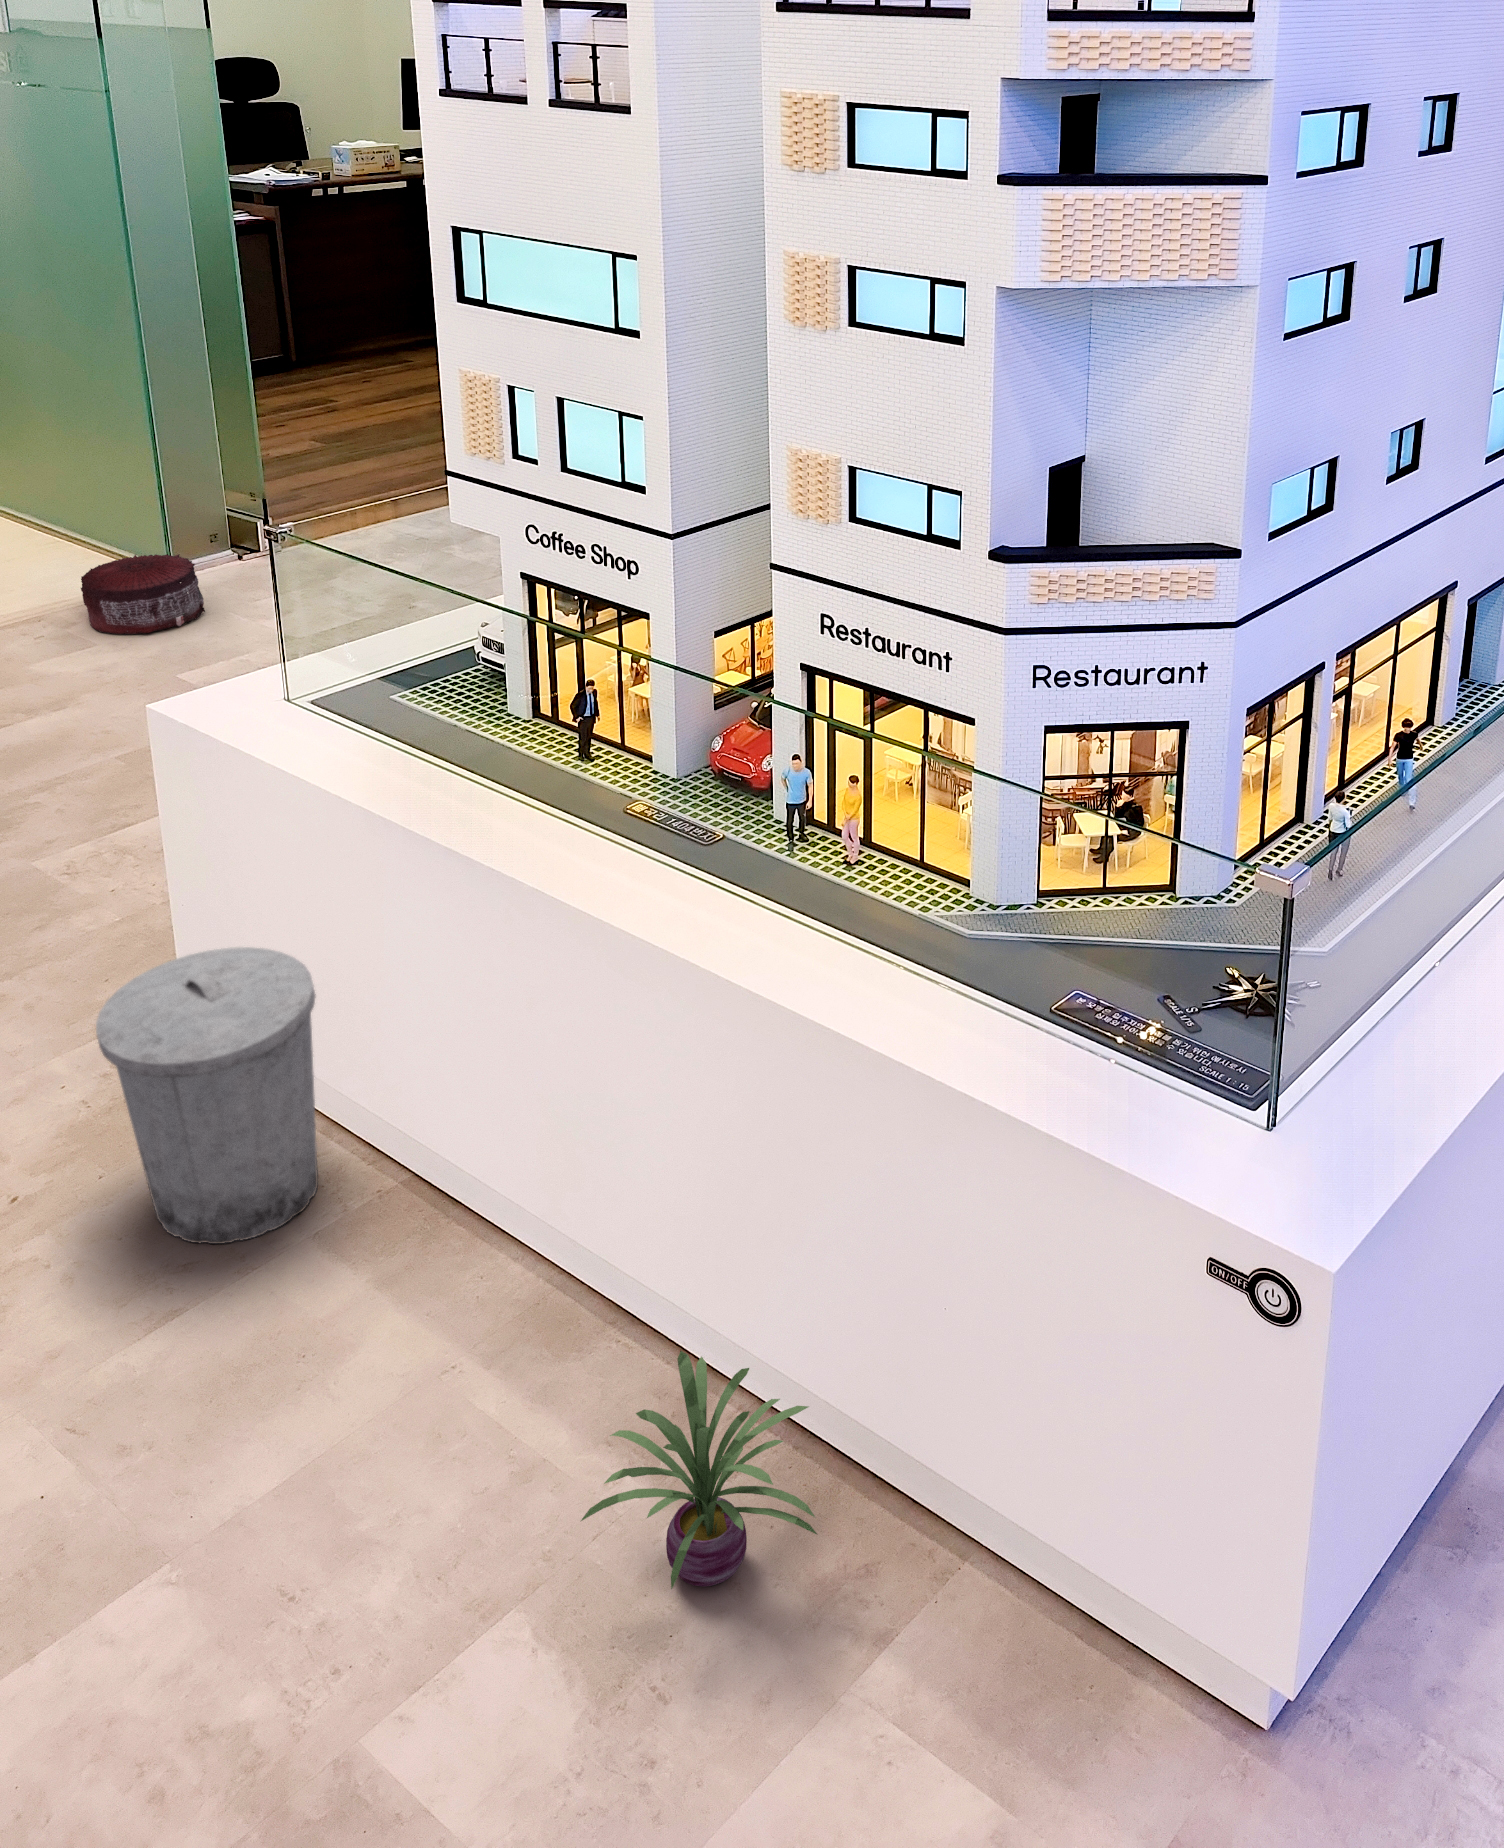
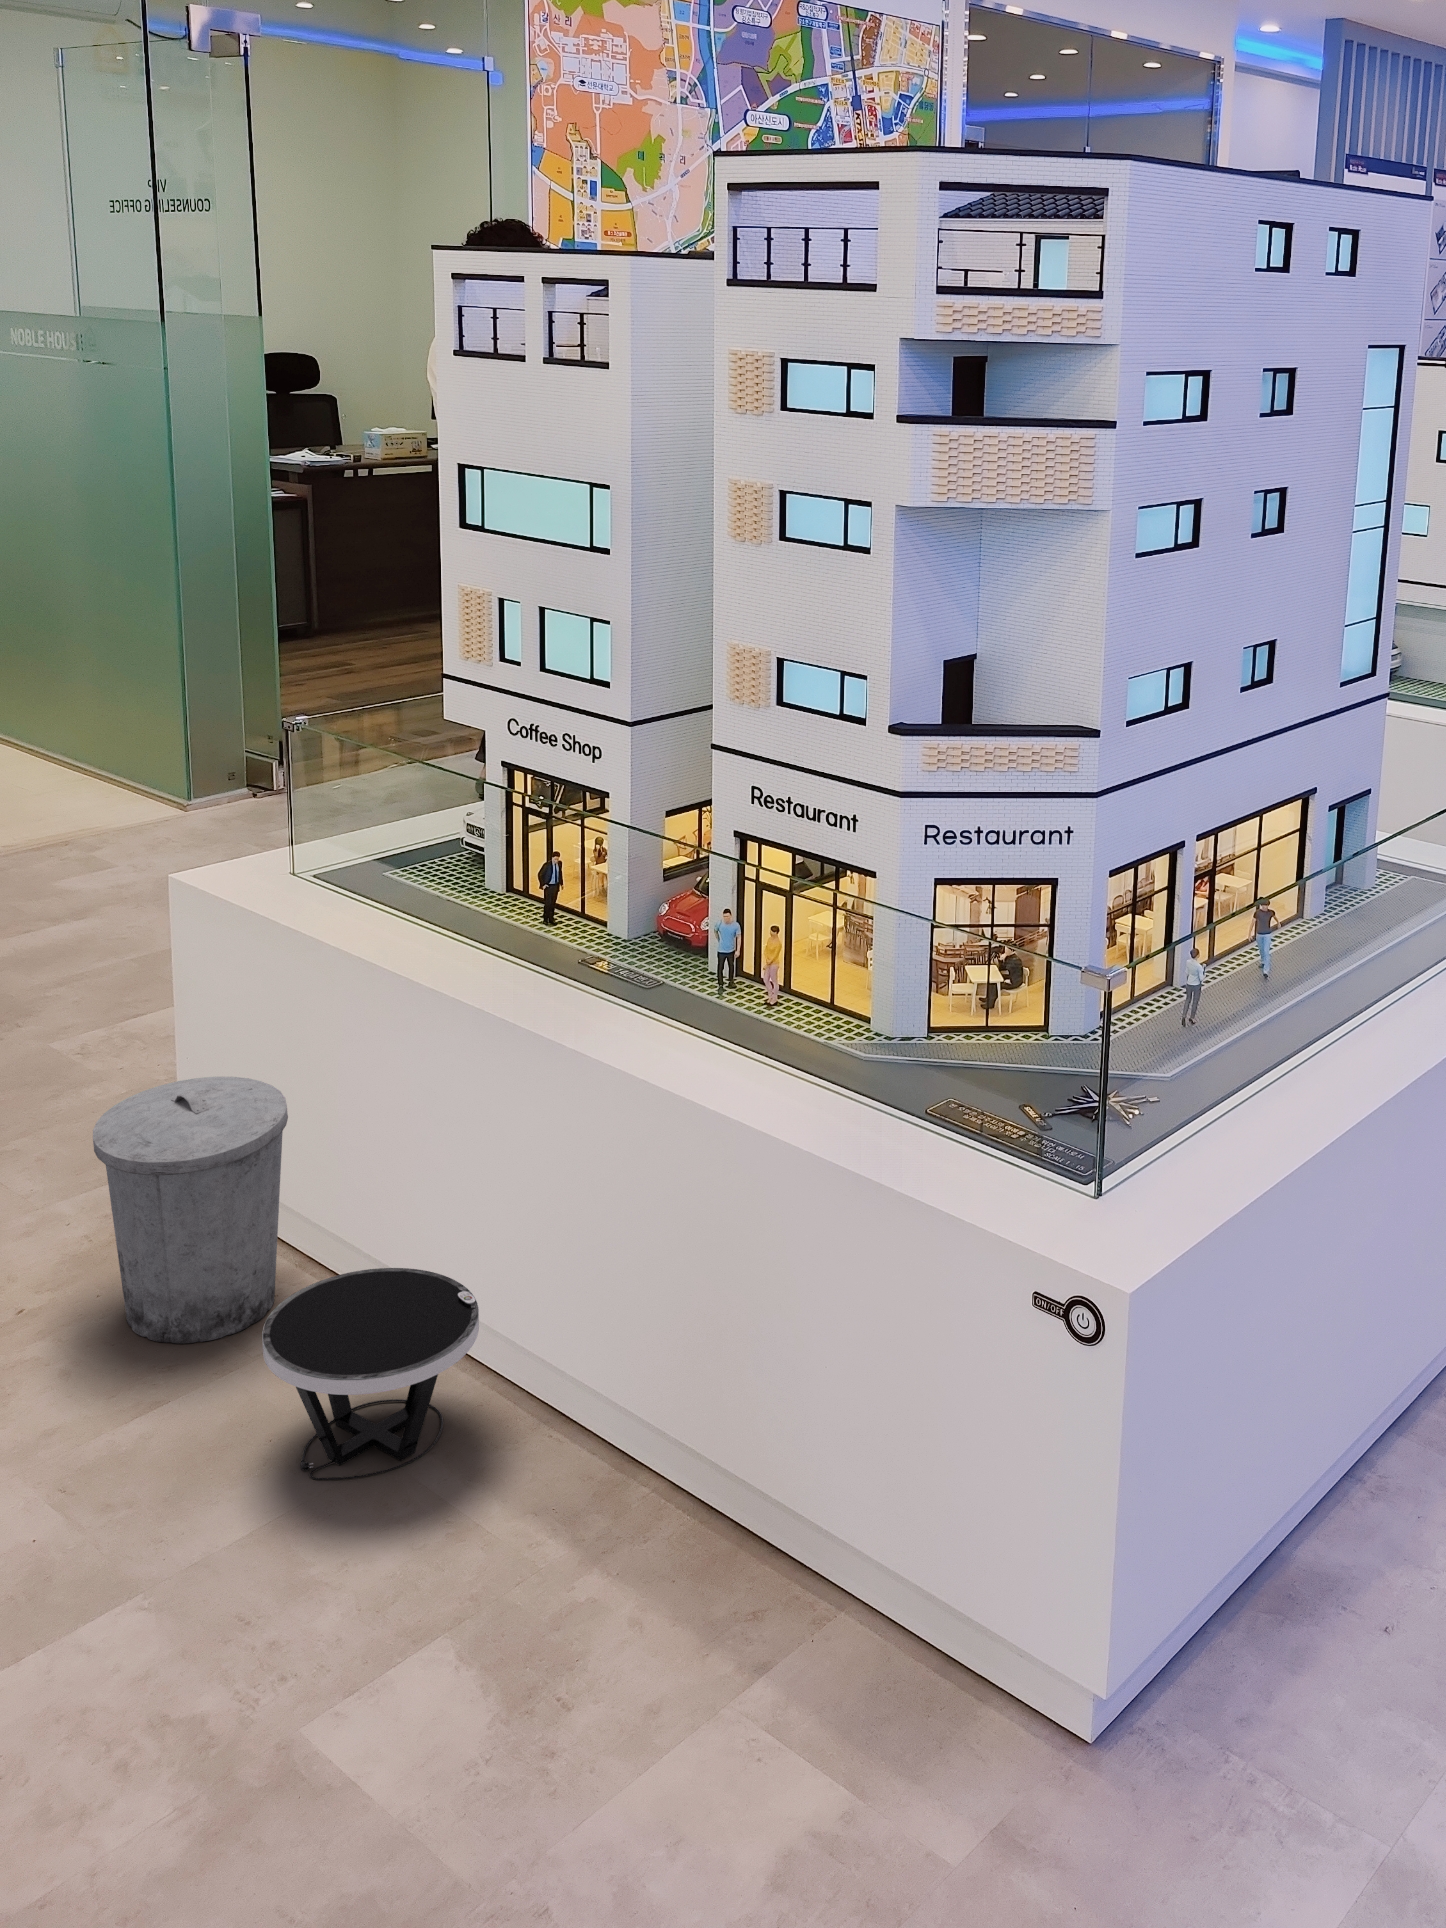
pouf: present [81,554,205,634] -> none [90,779,204,851]
side table: none [306,1169,549,1415] -> present [262,1268,479,1480]
decorative plant: present [581,1351,817,1589] -> none [487,1397,696,1618]

